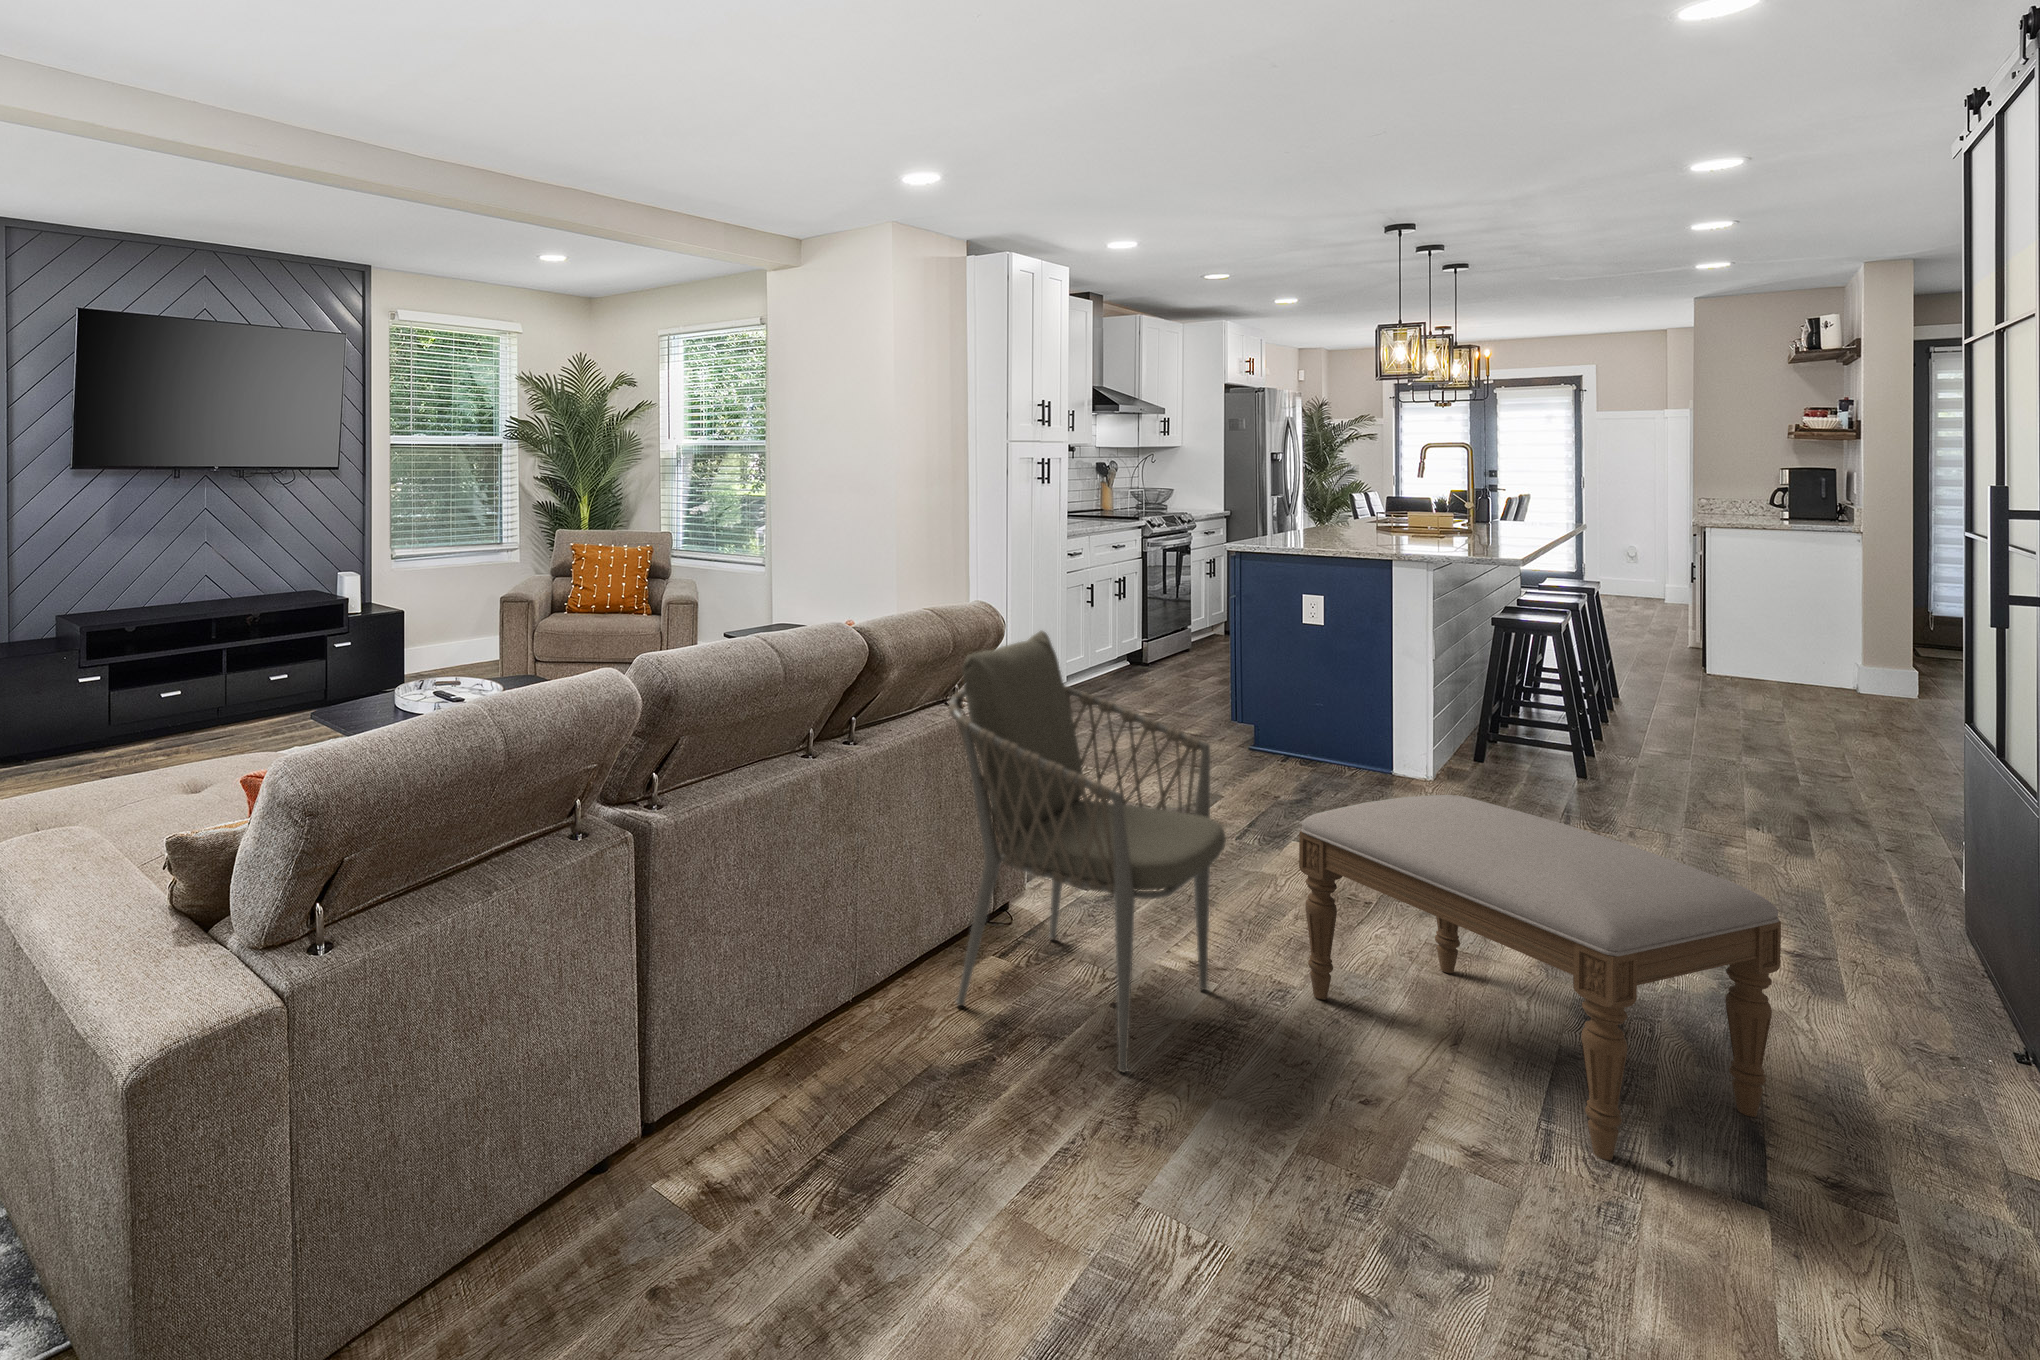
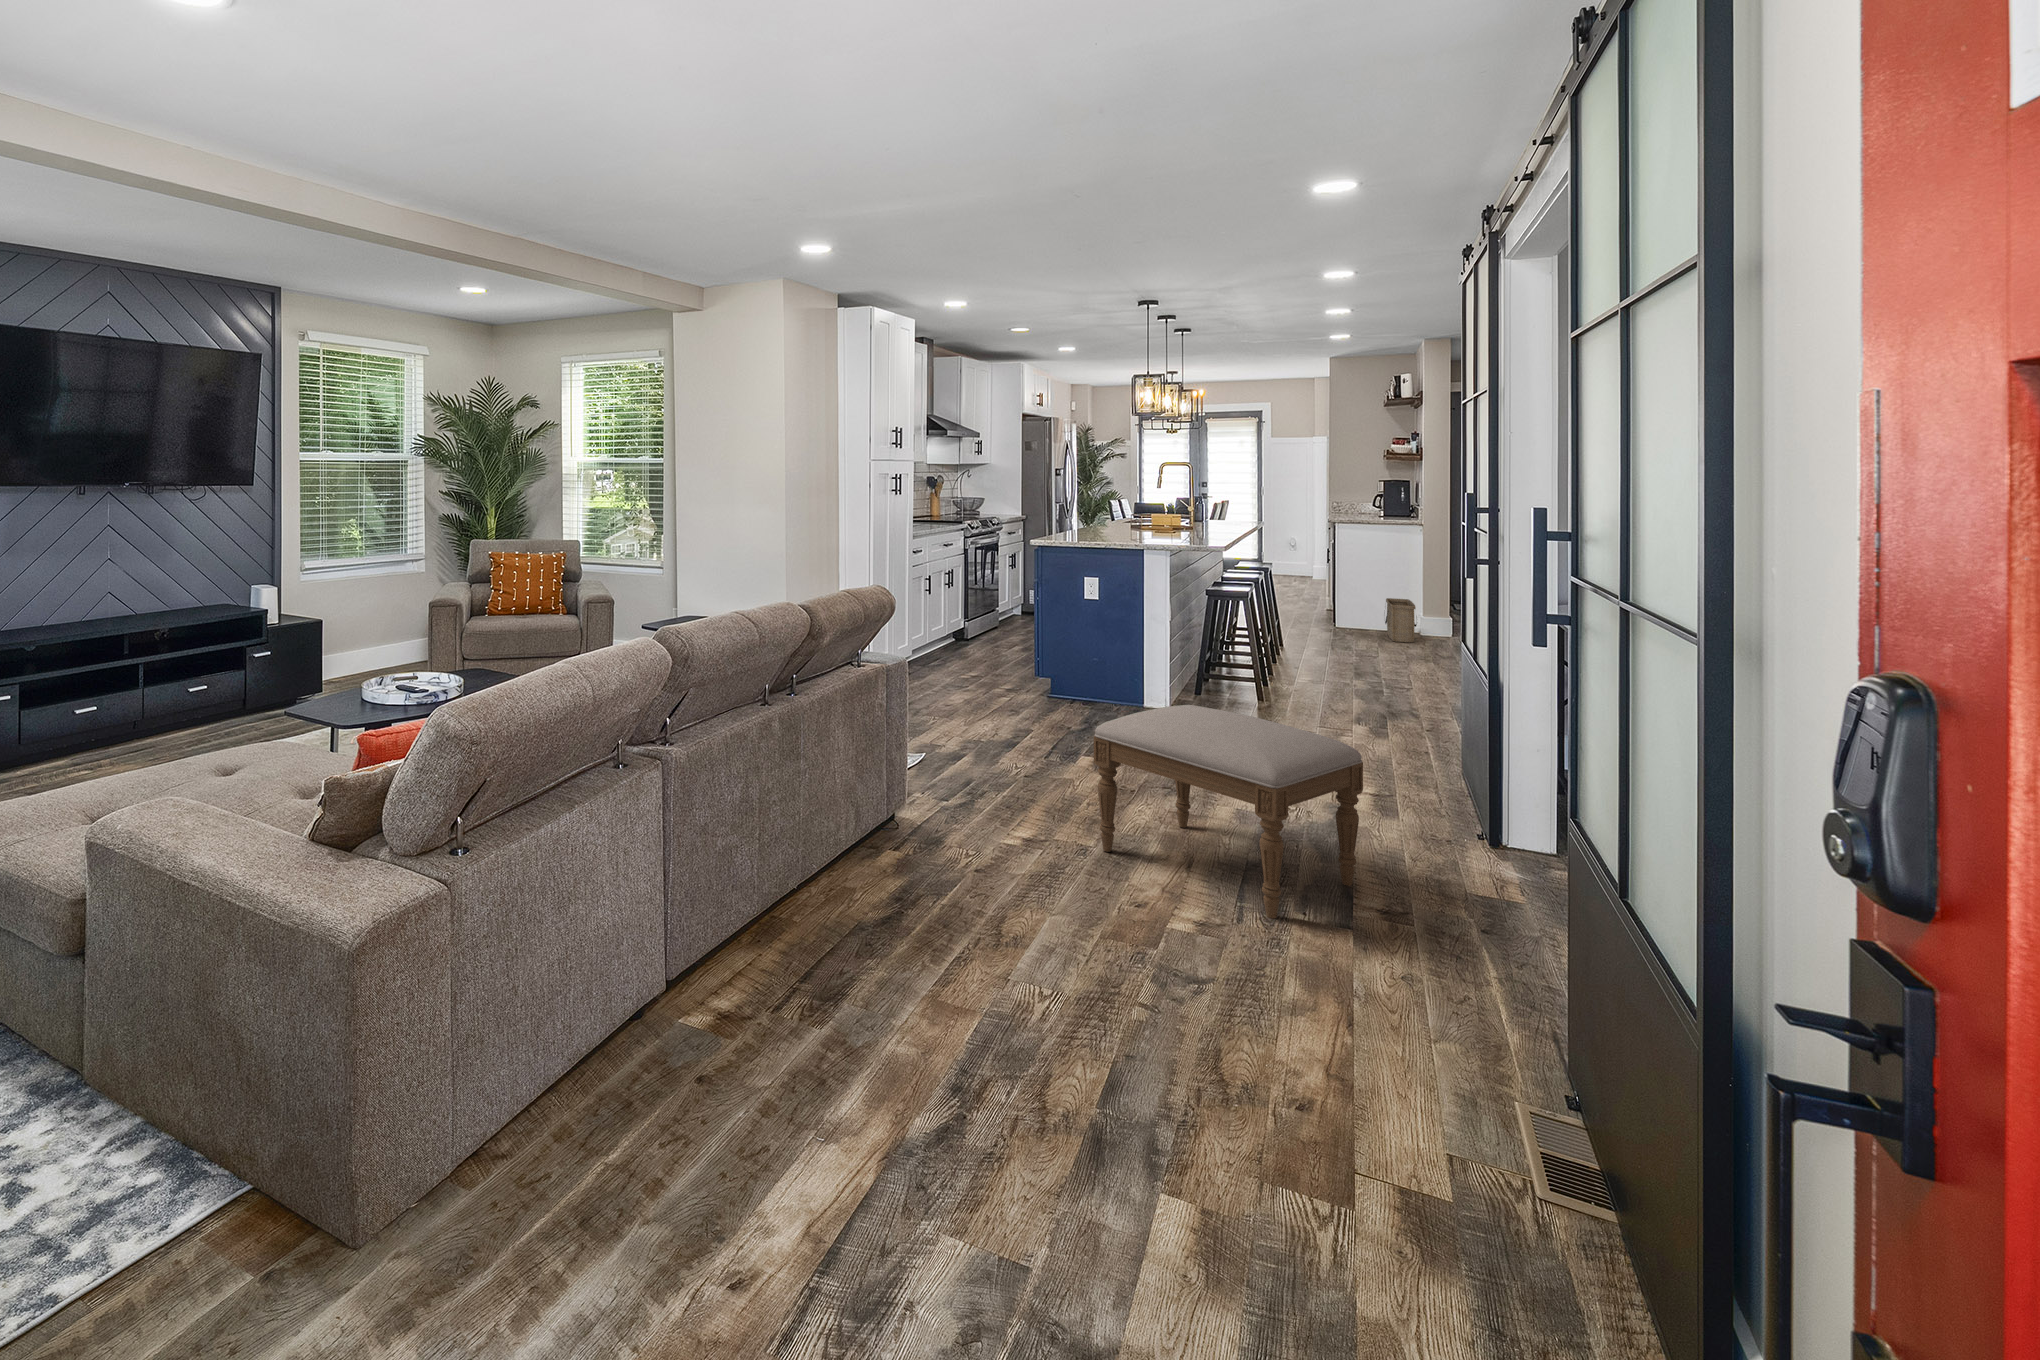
armchair: present [948,631,1226,1072] -> none [861,604,1049,910]
basket: none [1790,638,1850,704] -> present [1385,598,1417,643]

